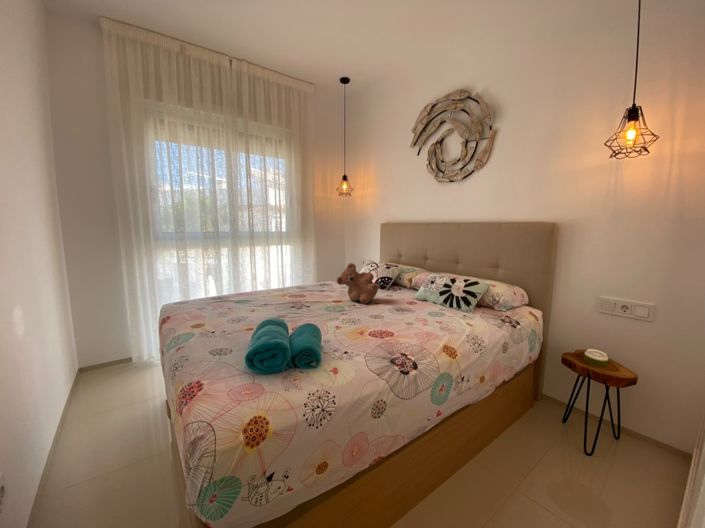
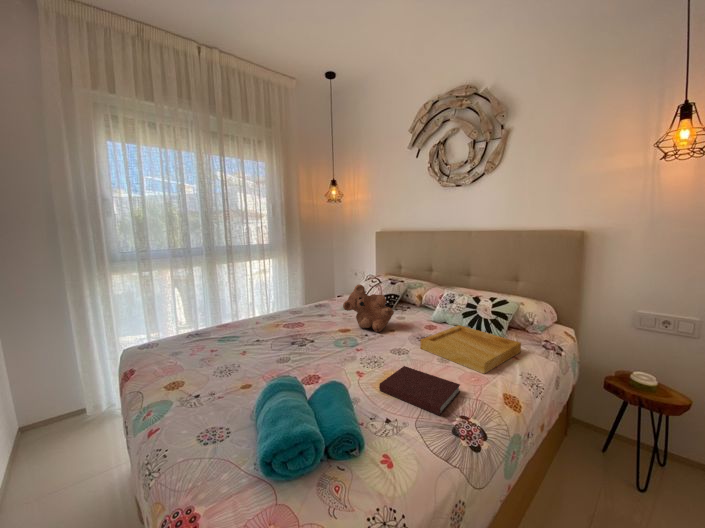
tray: none [394,301,480,333] -> present [421,325,521,374]
notebook: none [346,323,409,353] -> present [379,366,460,416]

